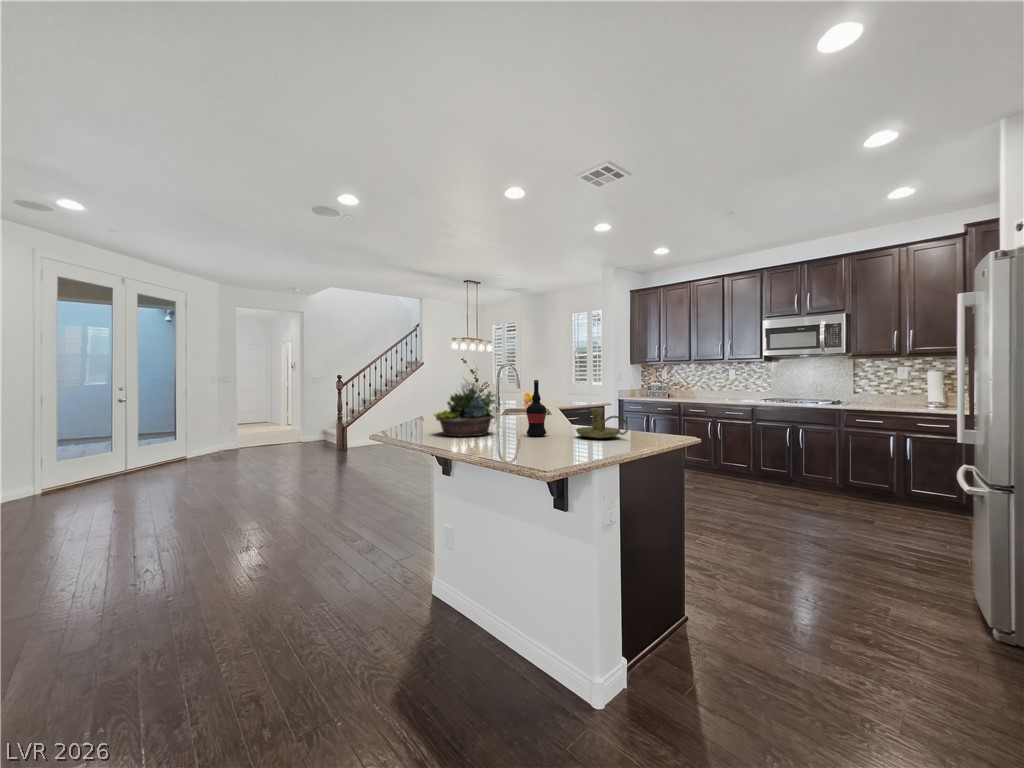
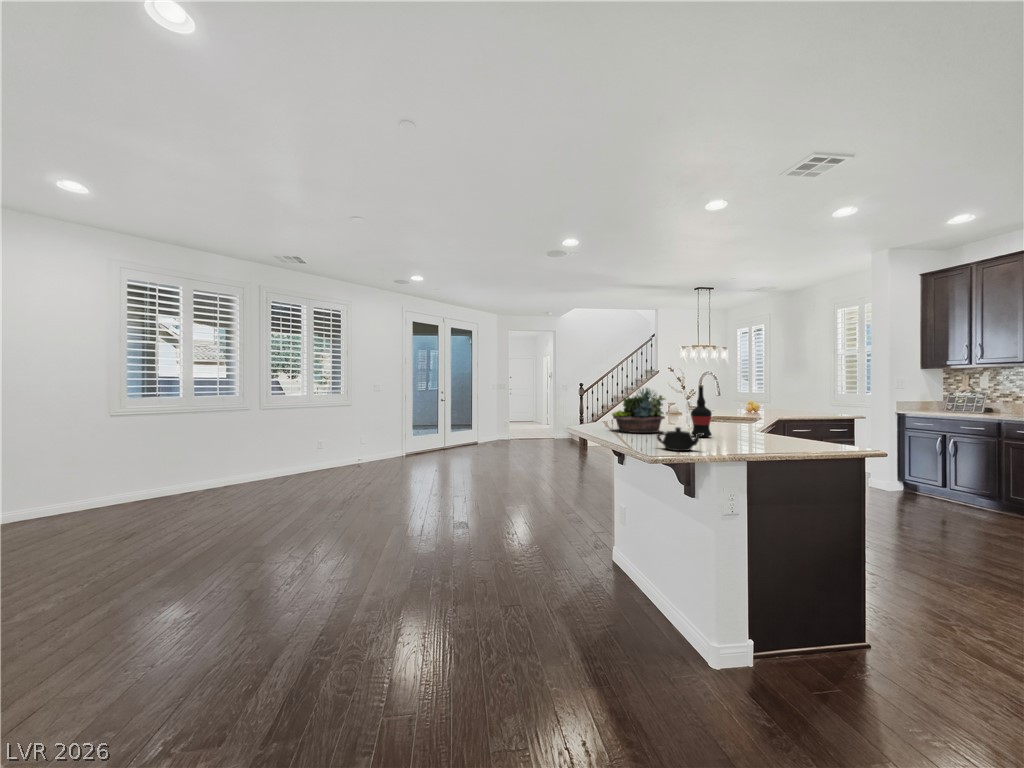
candle holder: present [576,408,628,438] -> none [740,413,796,443]
teapot: none [522,430,573,458] -> present [657,427,704,451]

